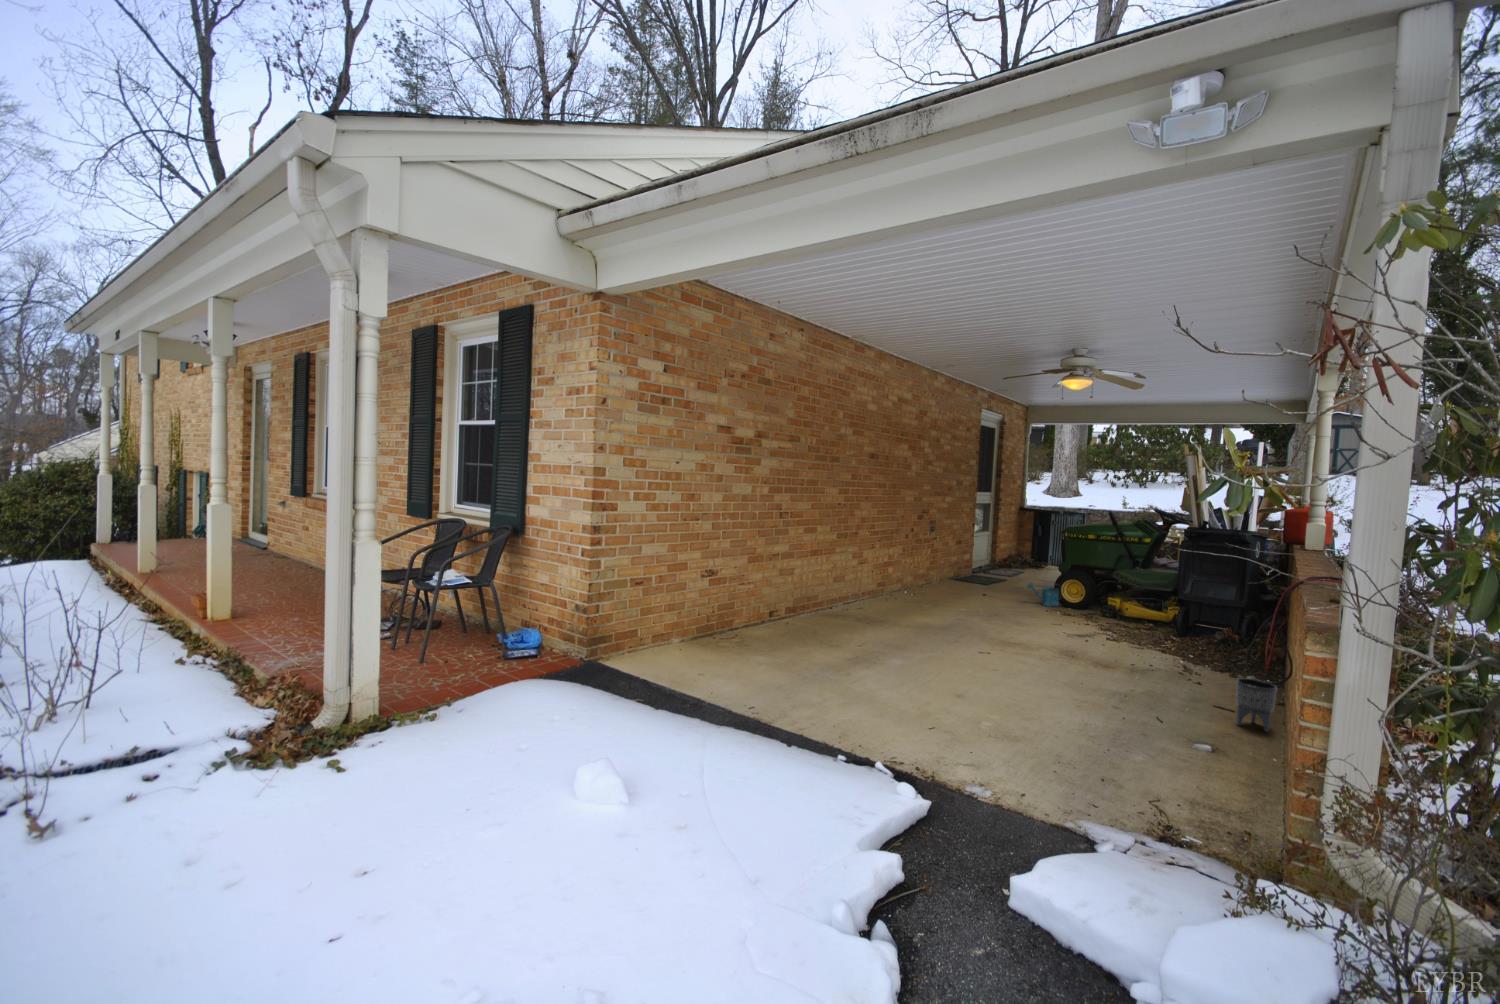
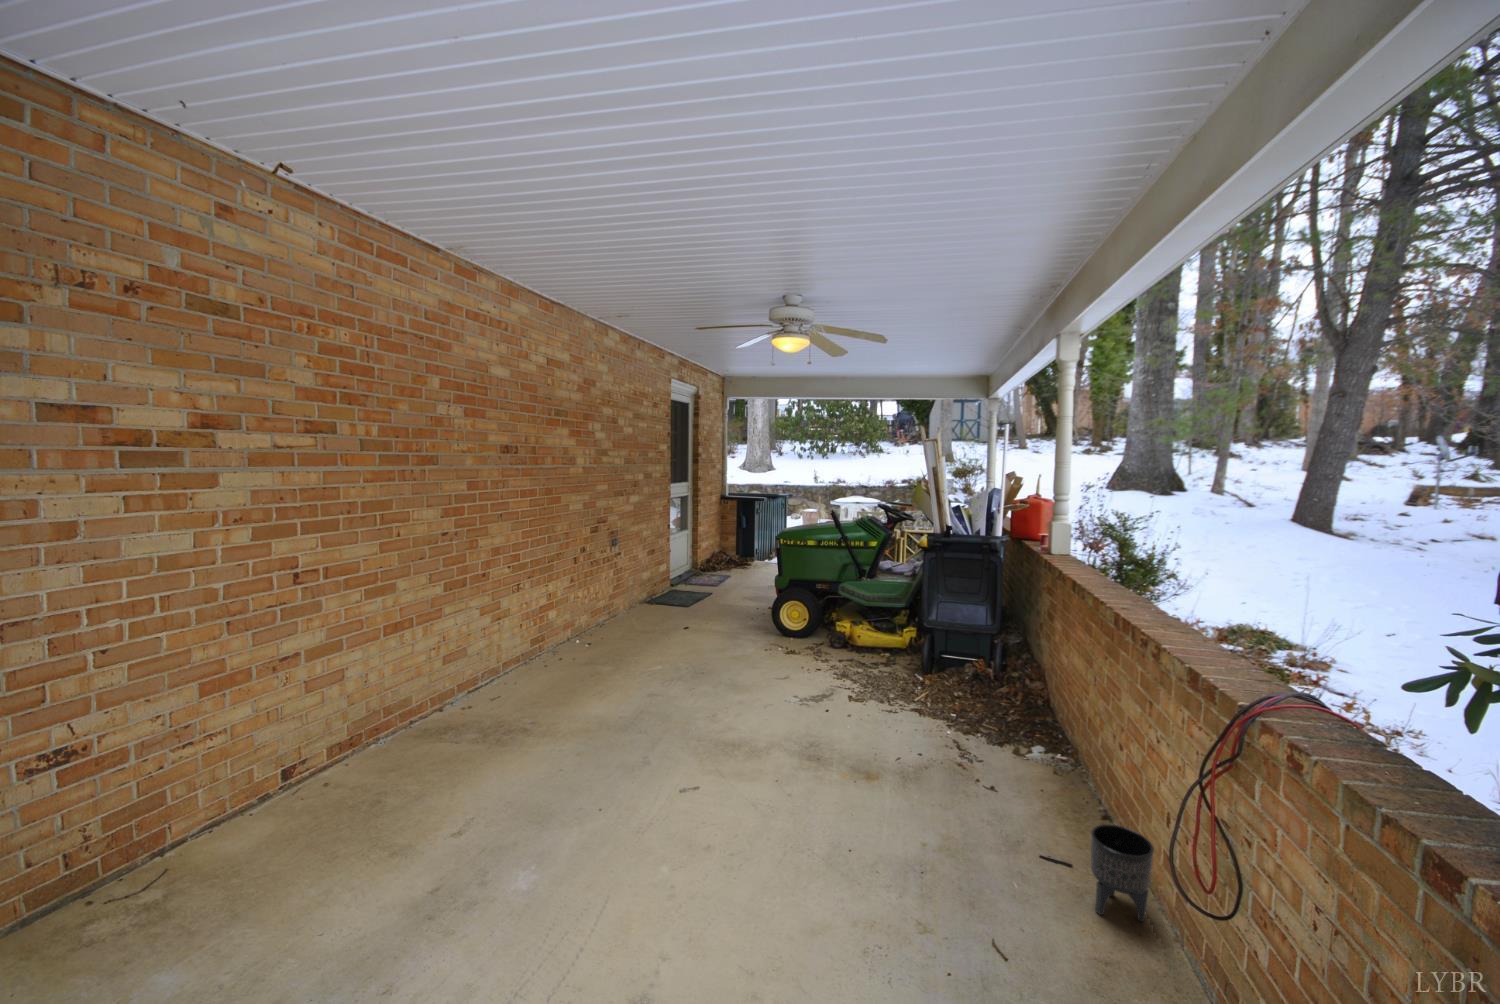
watering can: present [1027,583,1059,607] -> none [739,606,782,637]

